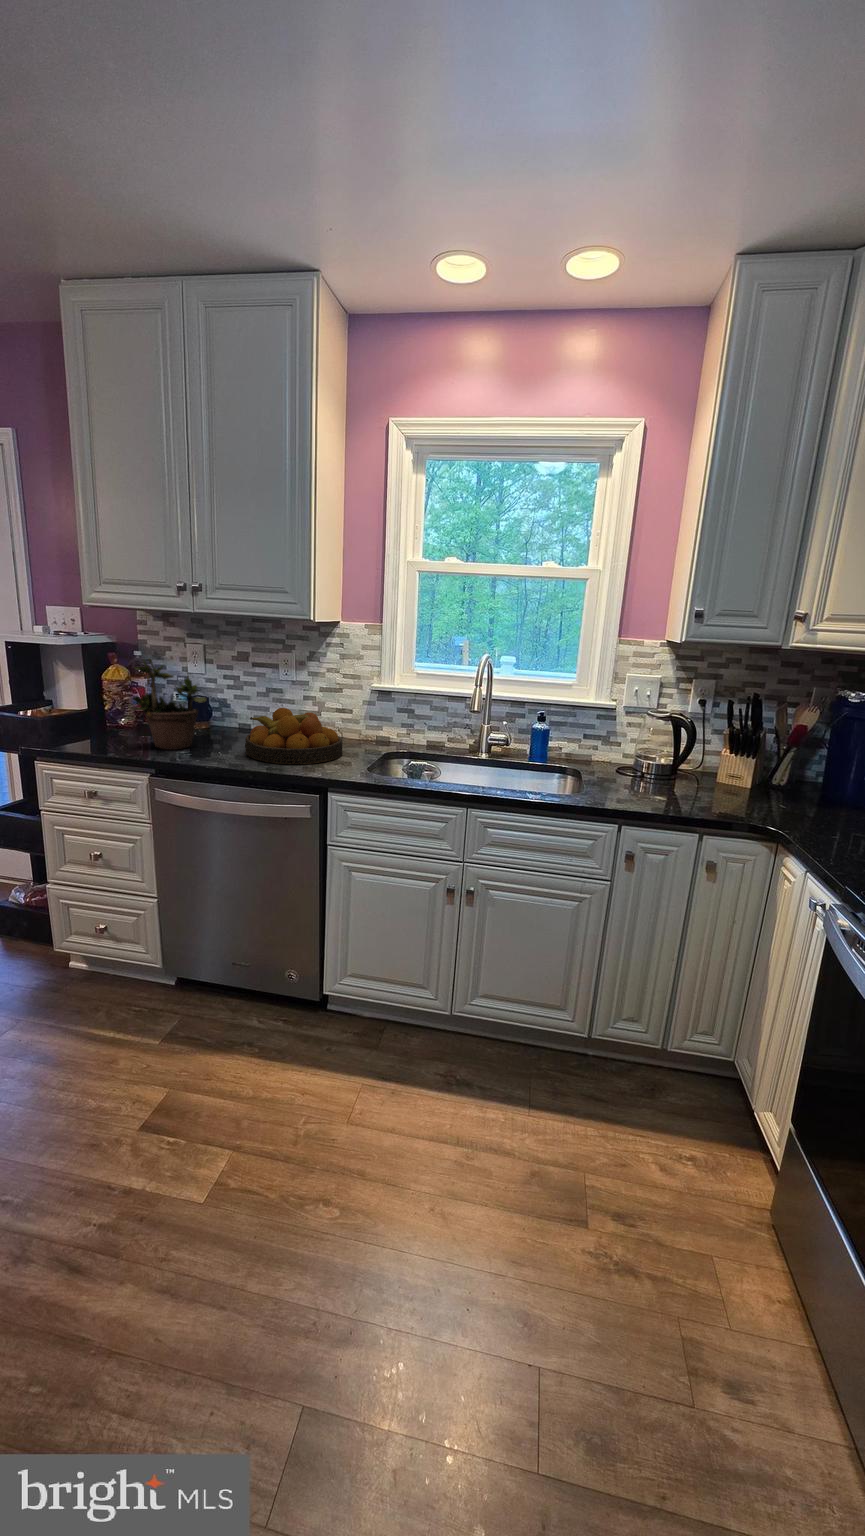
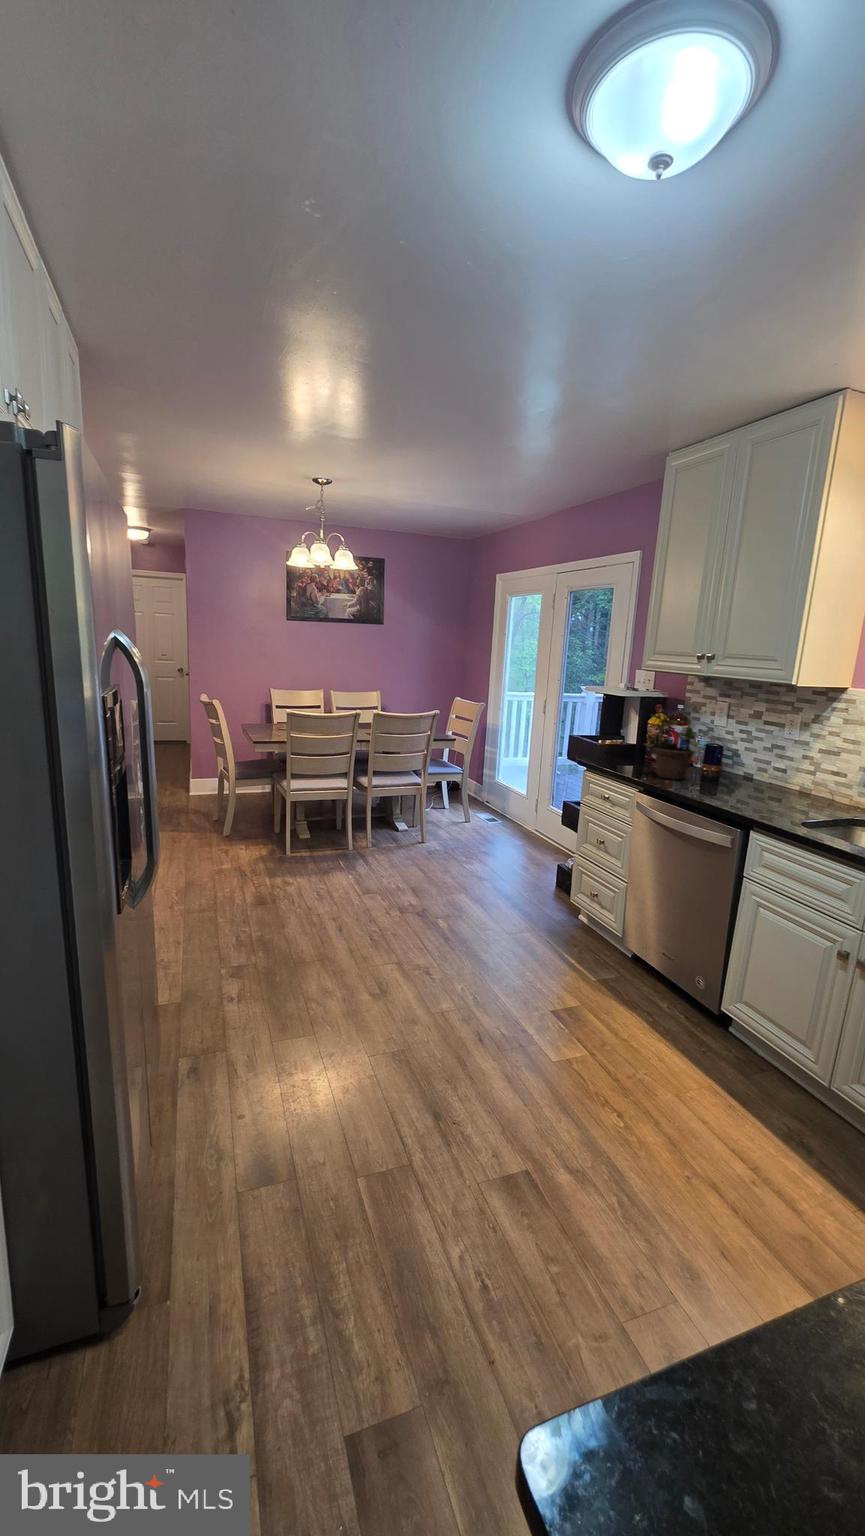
fruit bowl: present [245,708,342,764] -> none [713,759,808,810]

